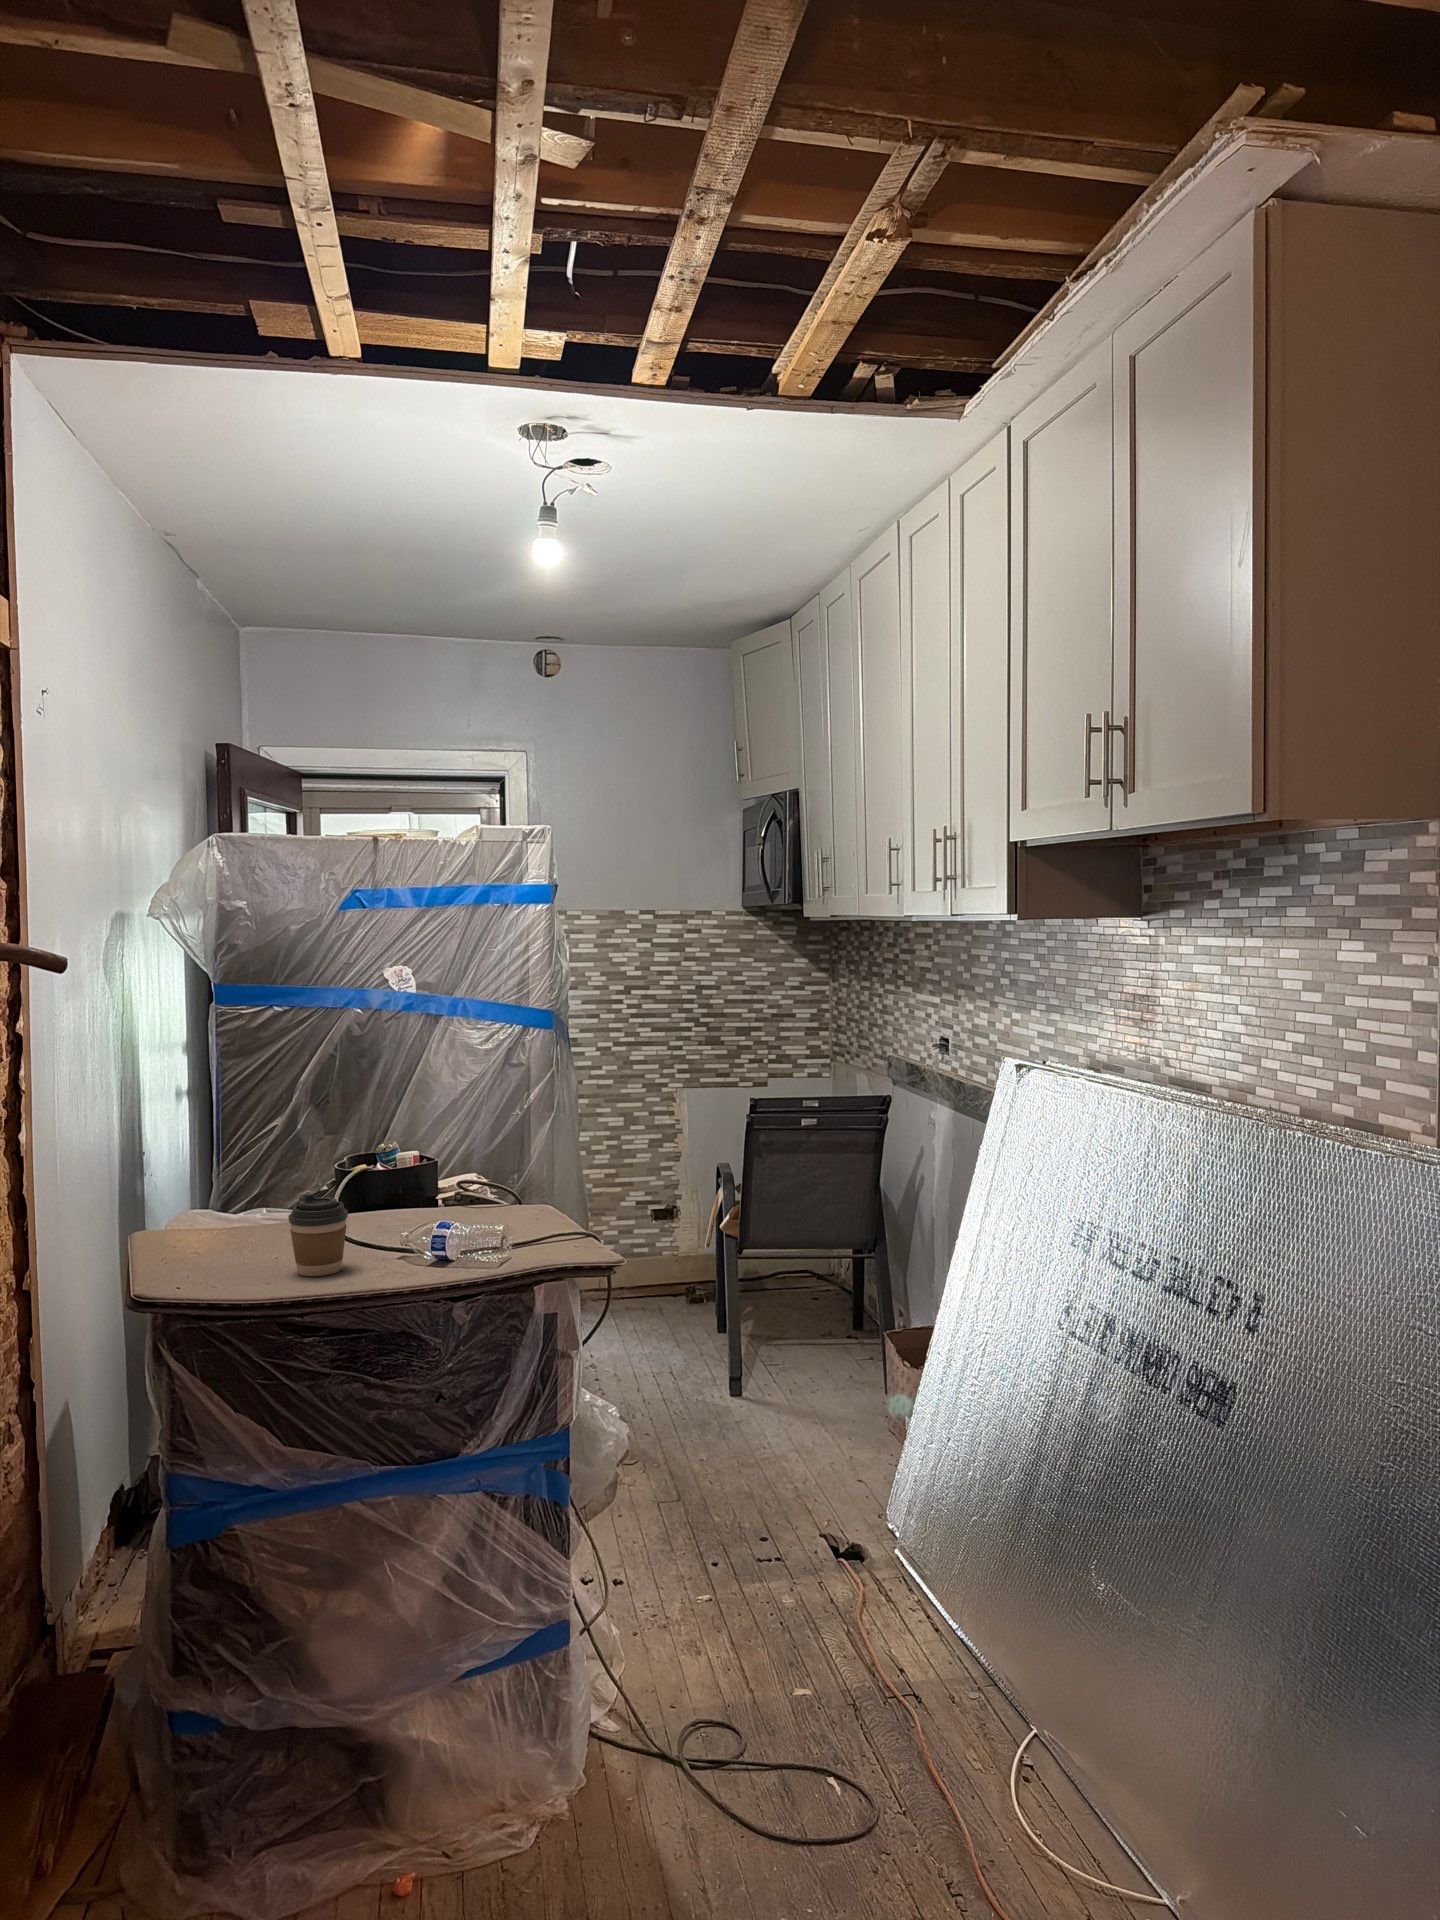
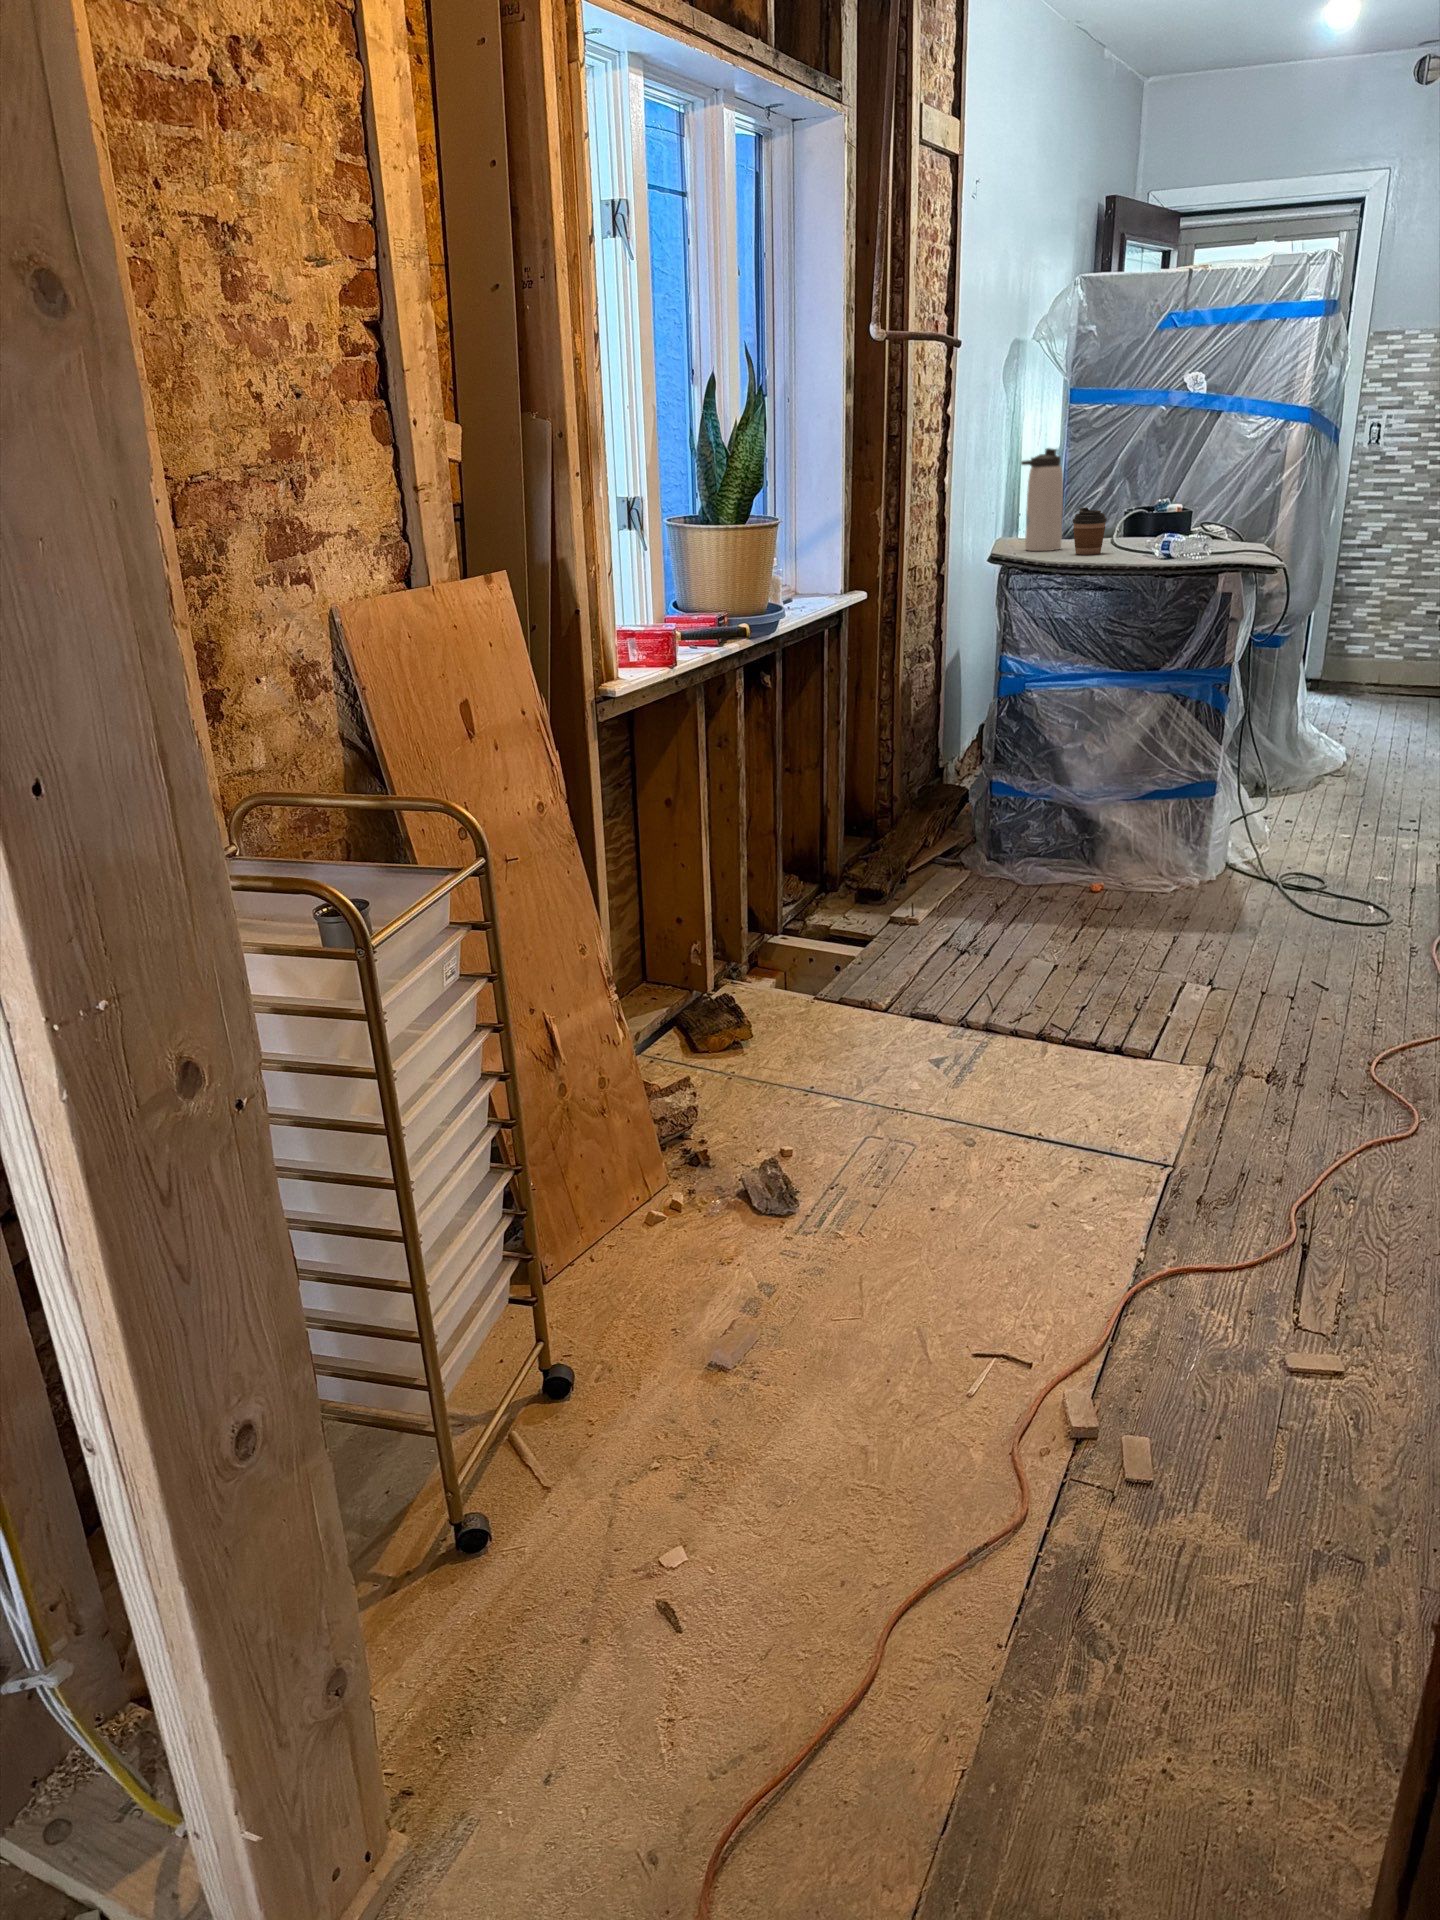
thermos bottle: none [180,1092,261,1263] -> present [1021,448,1063,551]

